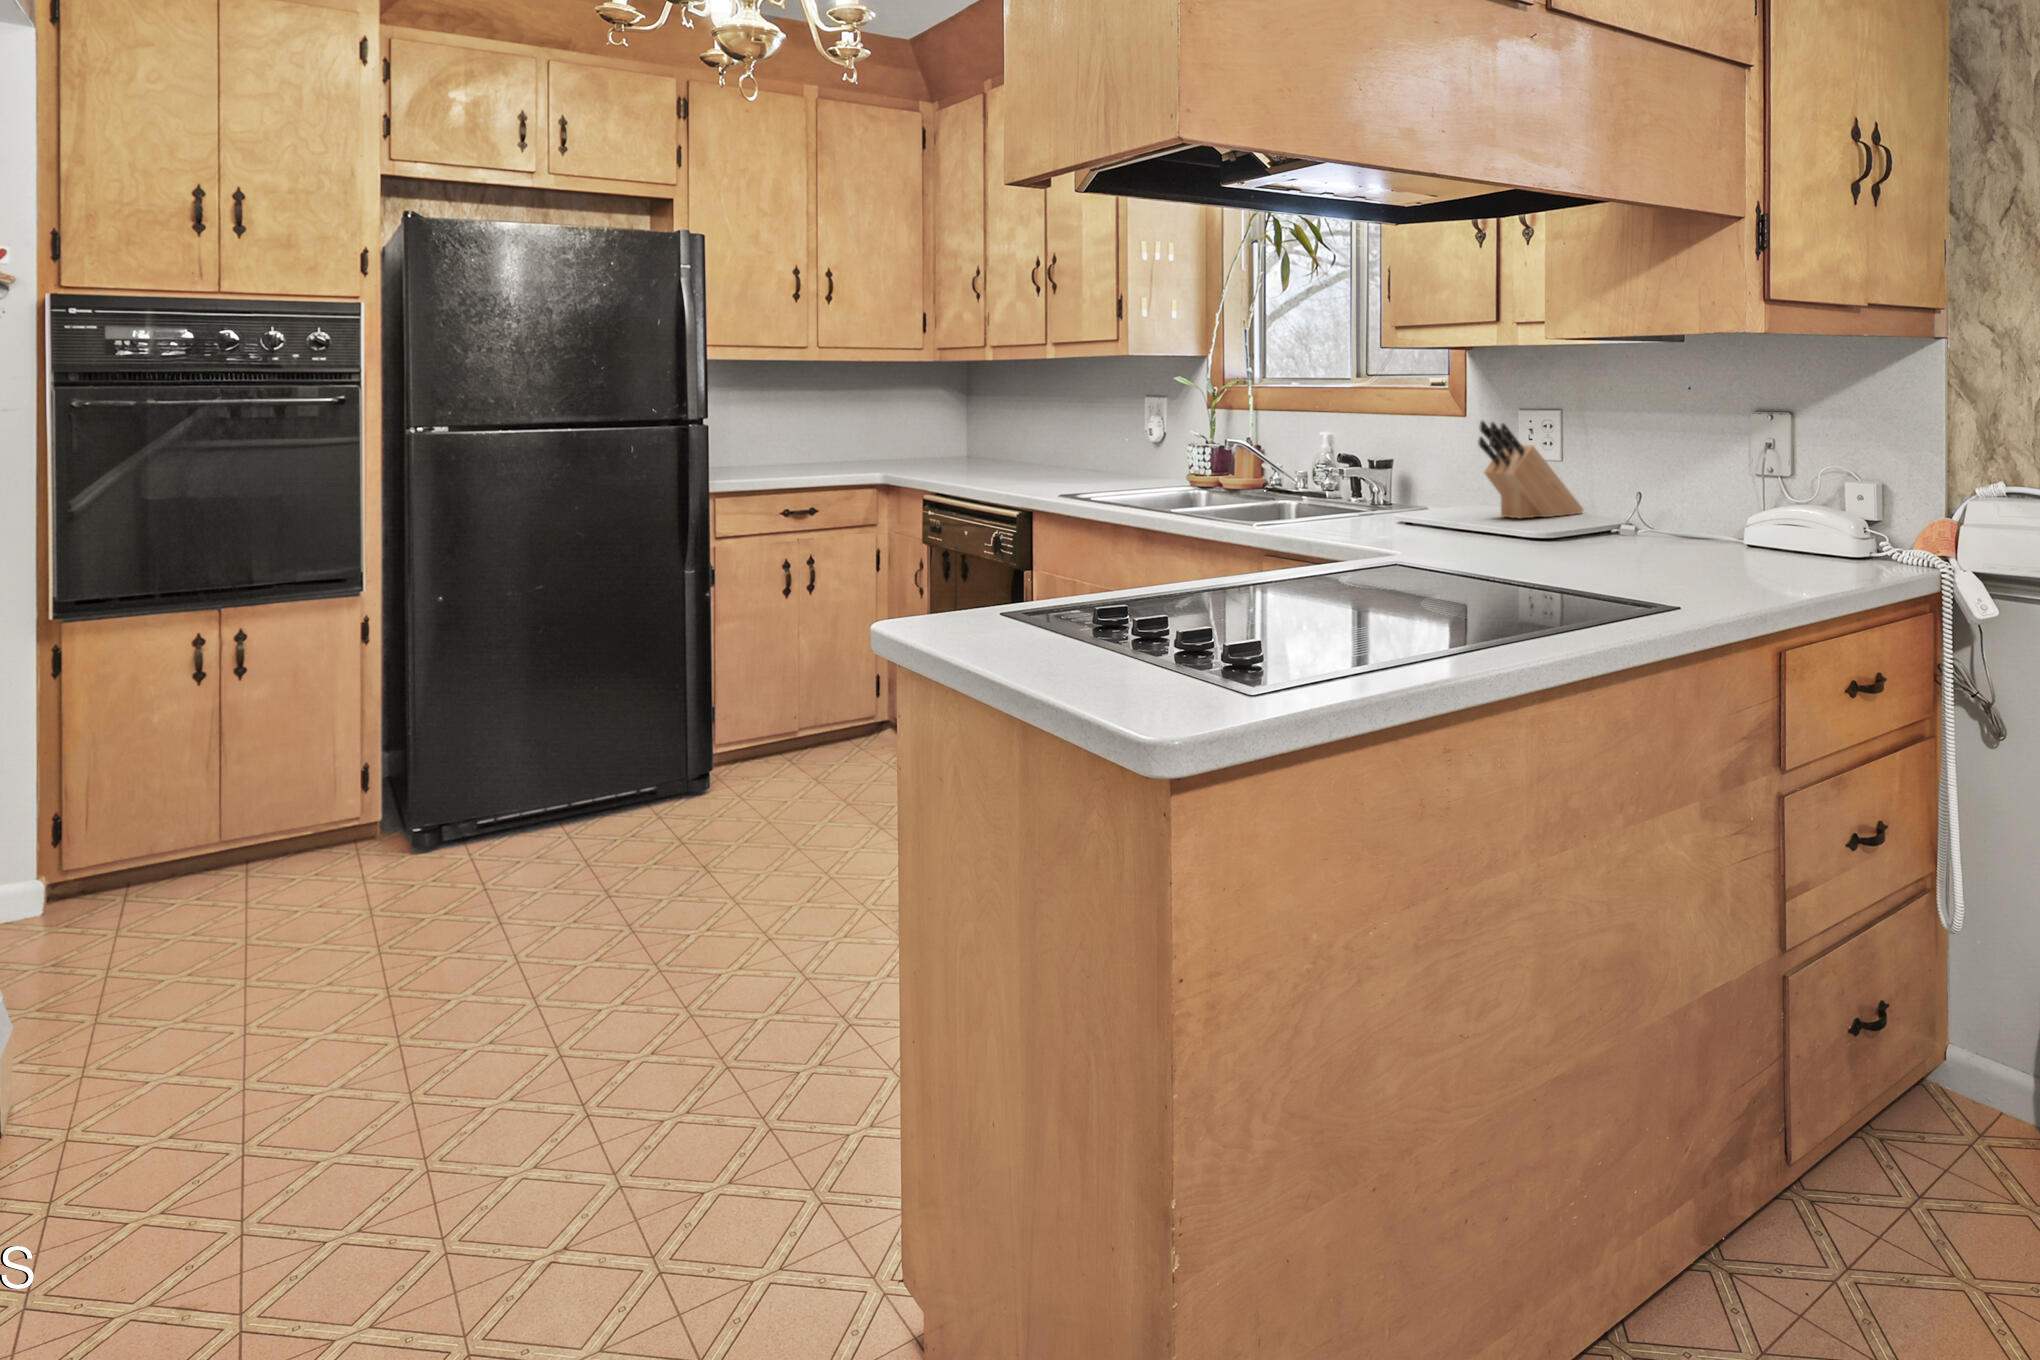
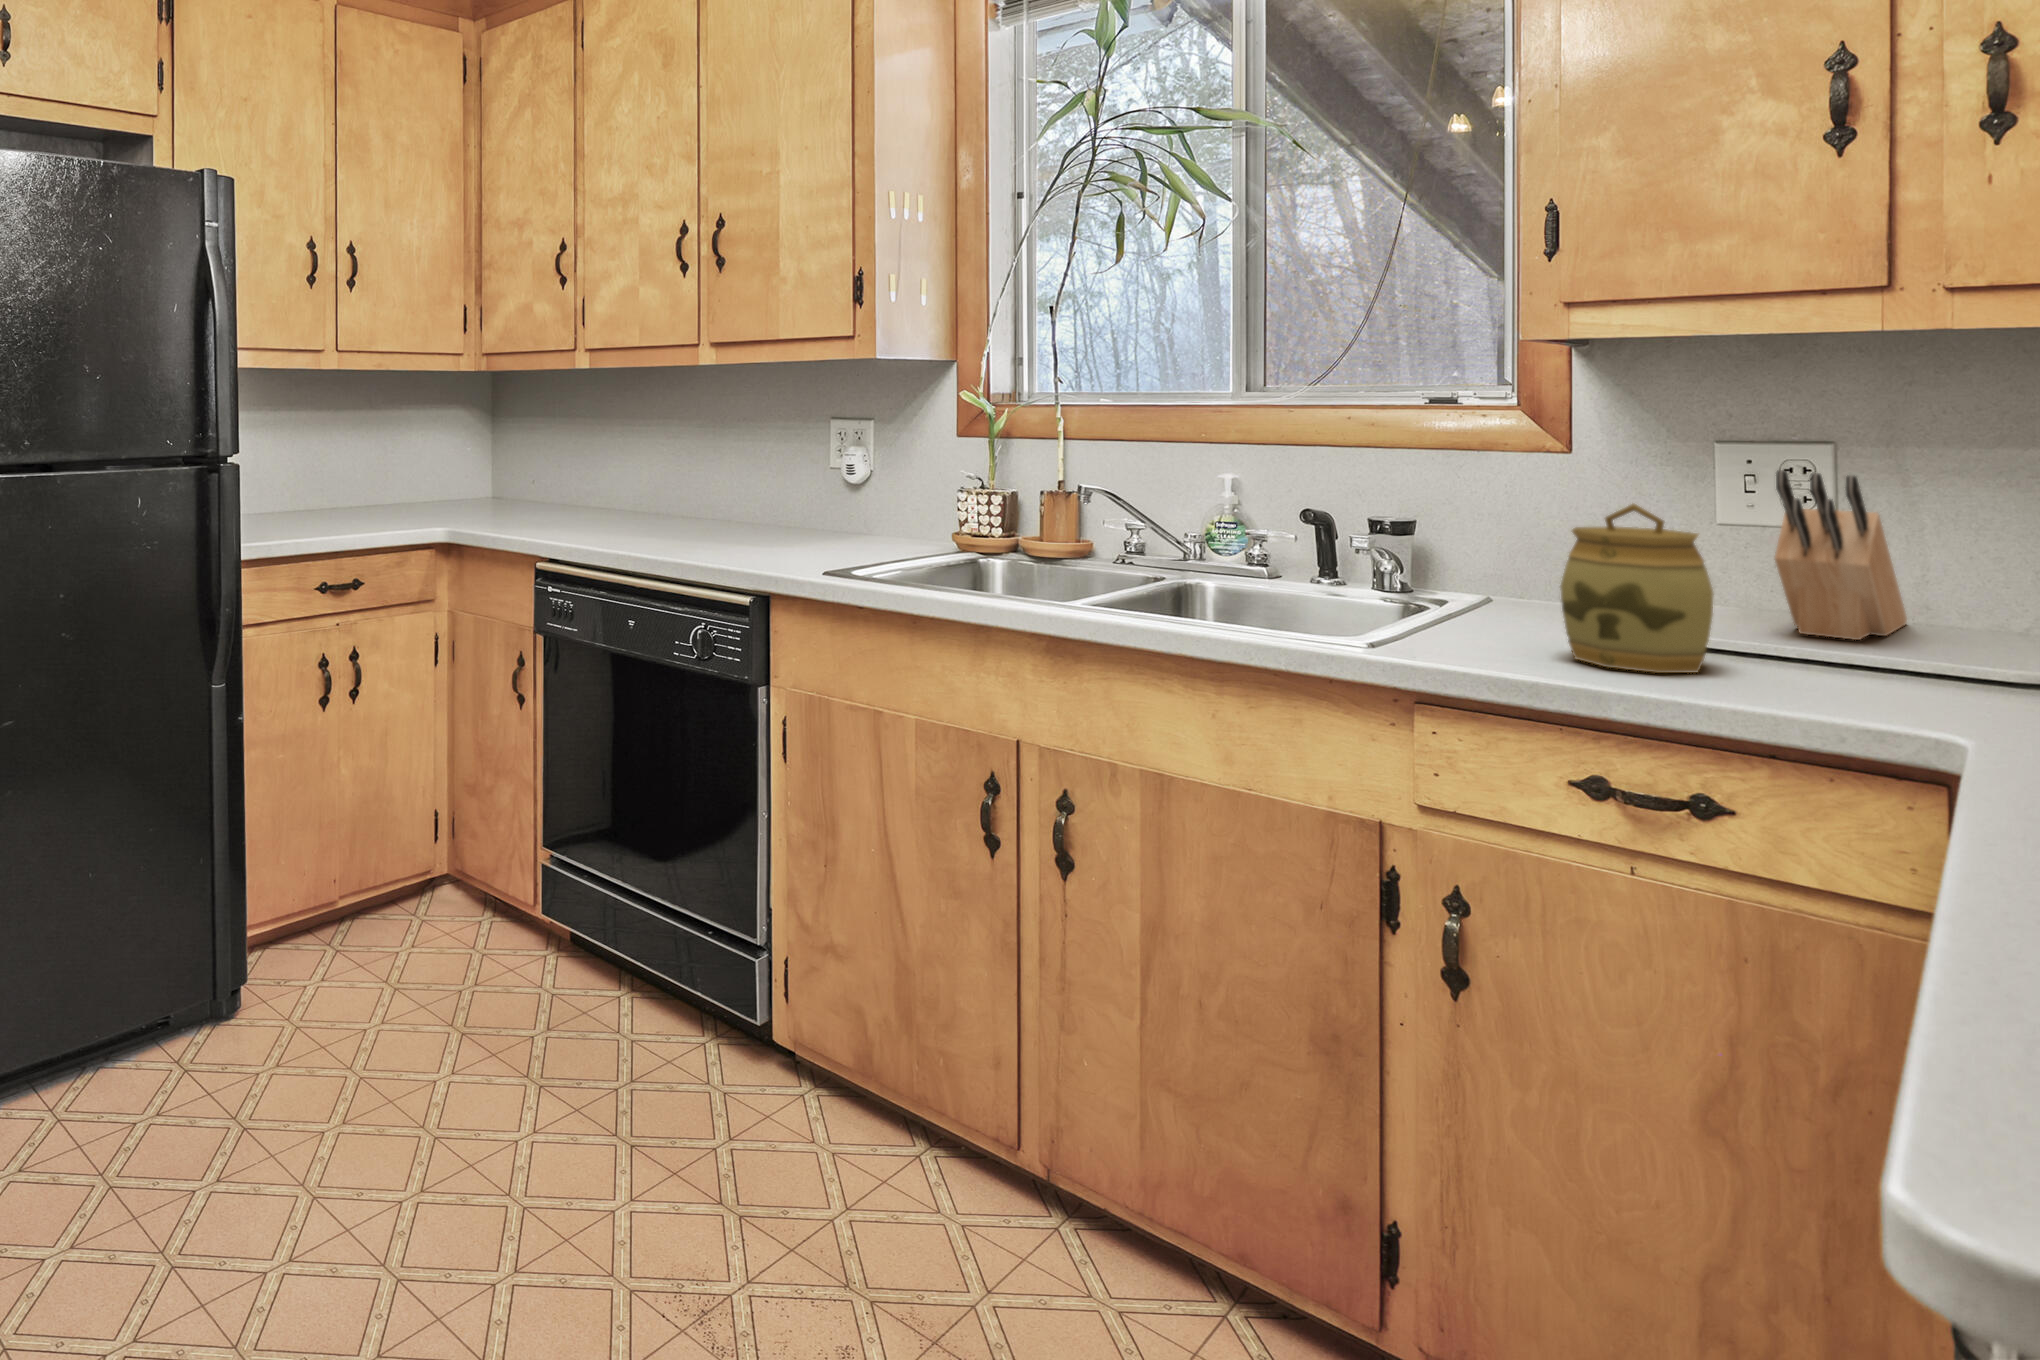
jar: none [1329,438,1397,530] -> present [1560,504,1714,673]

